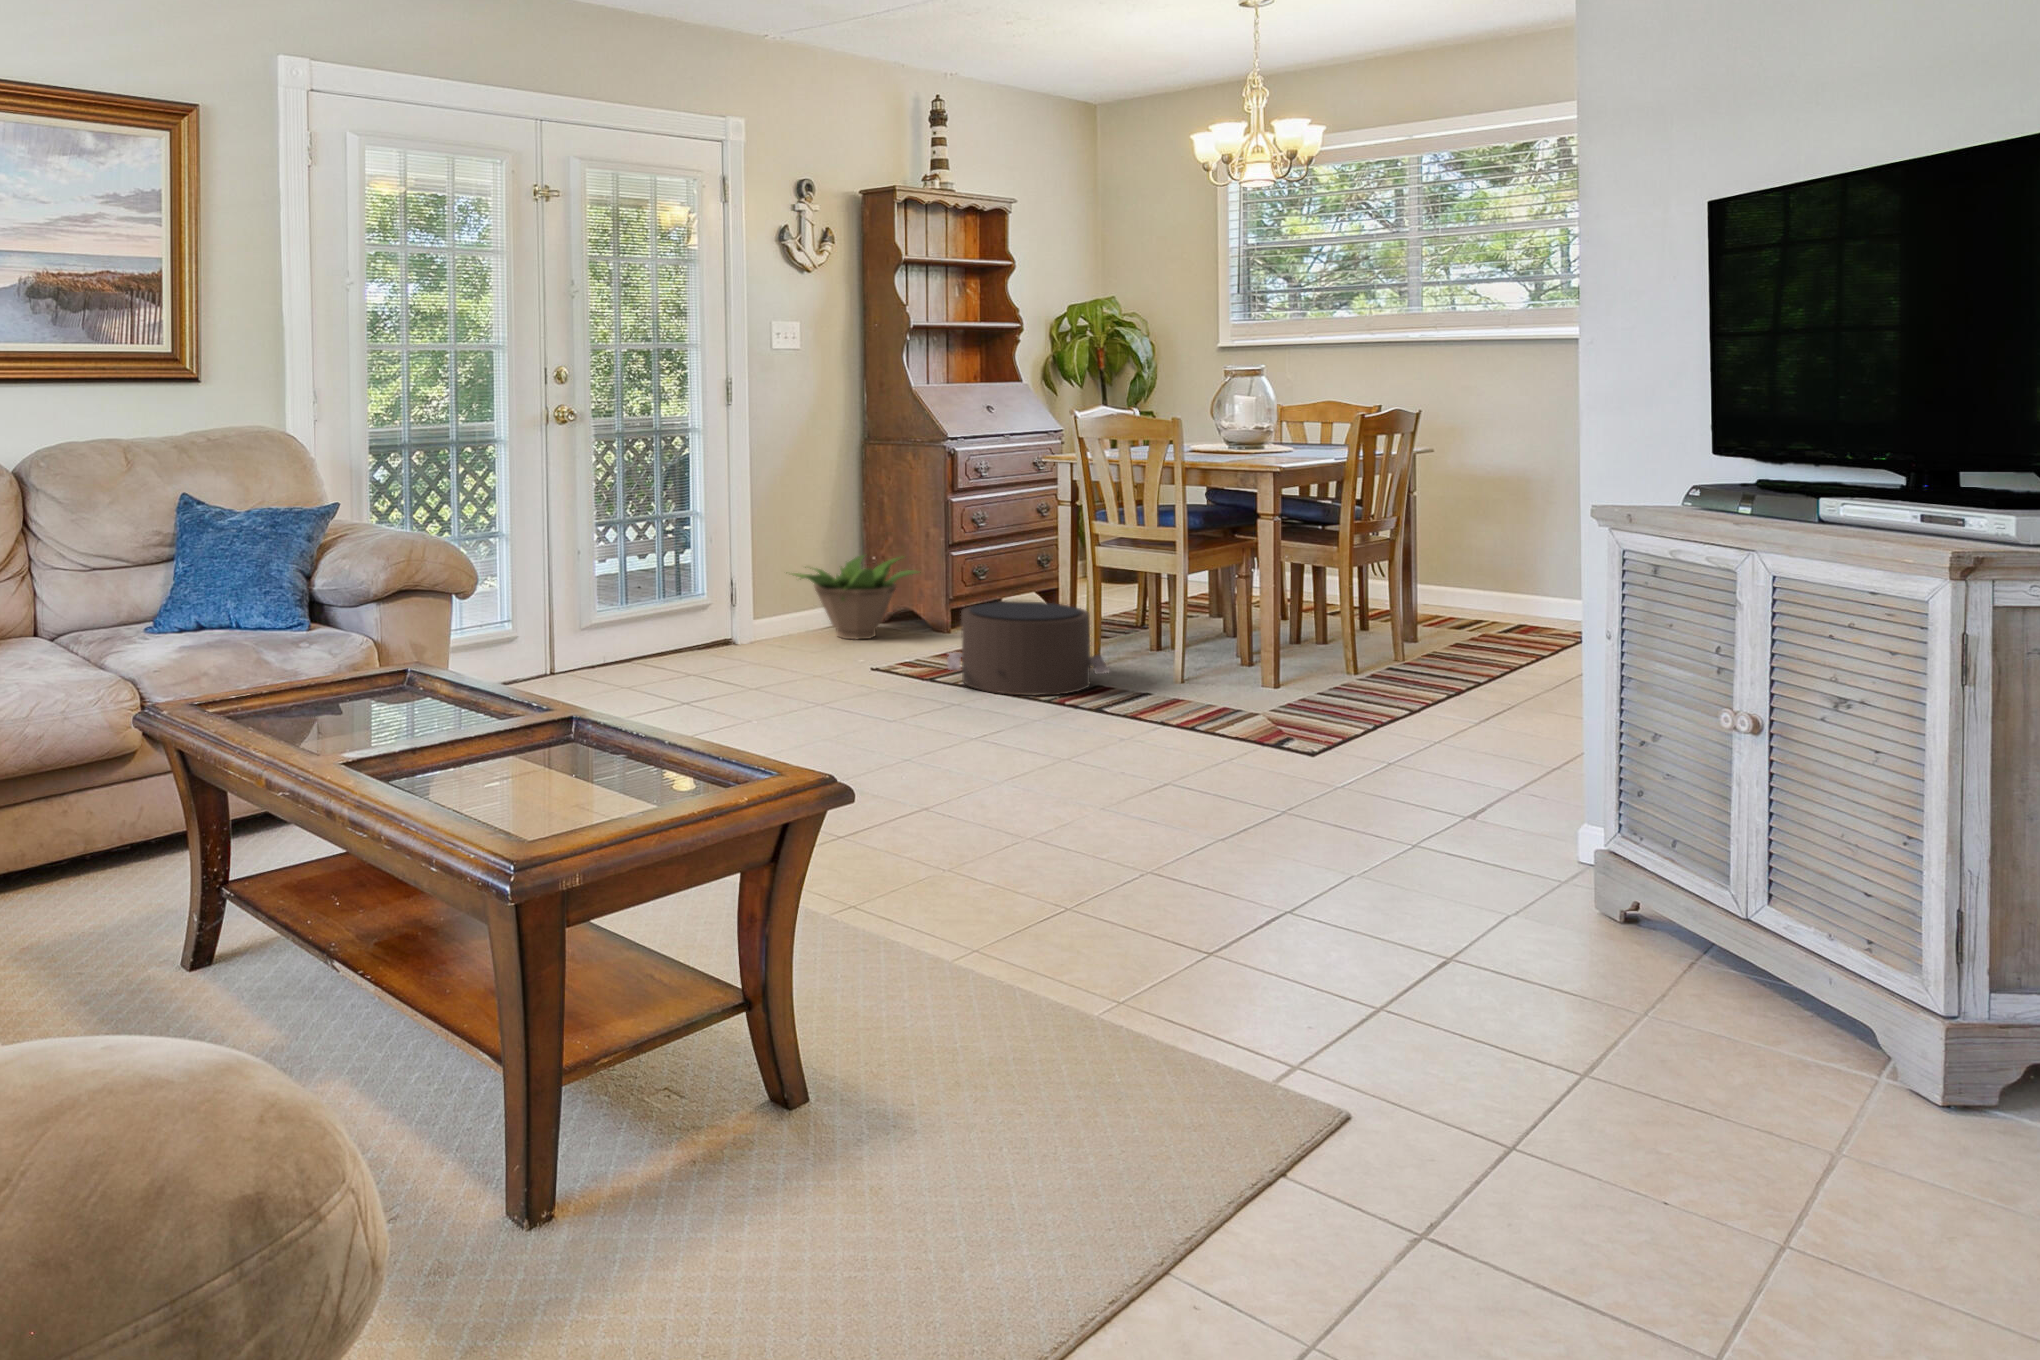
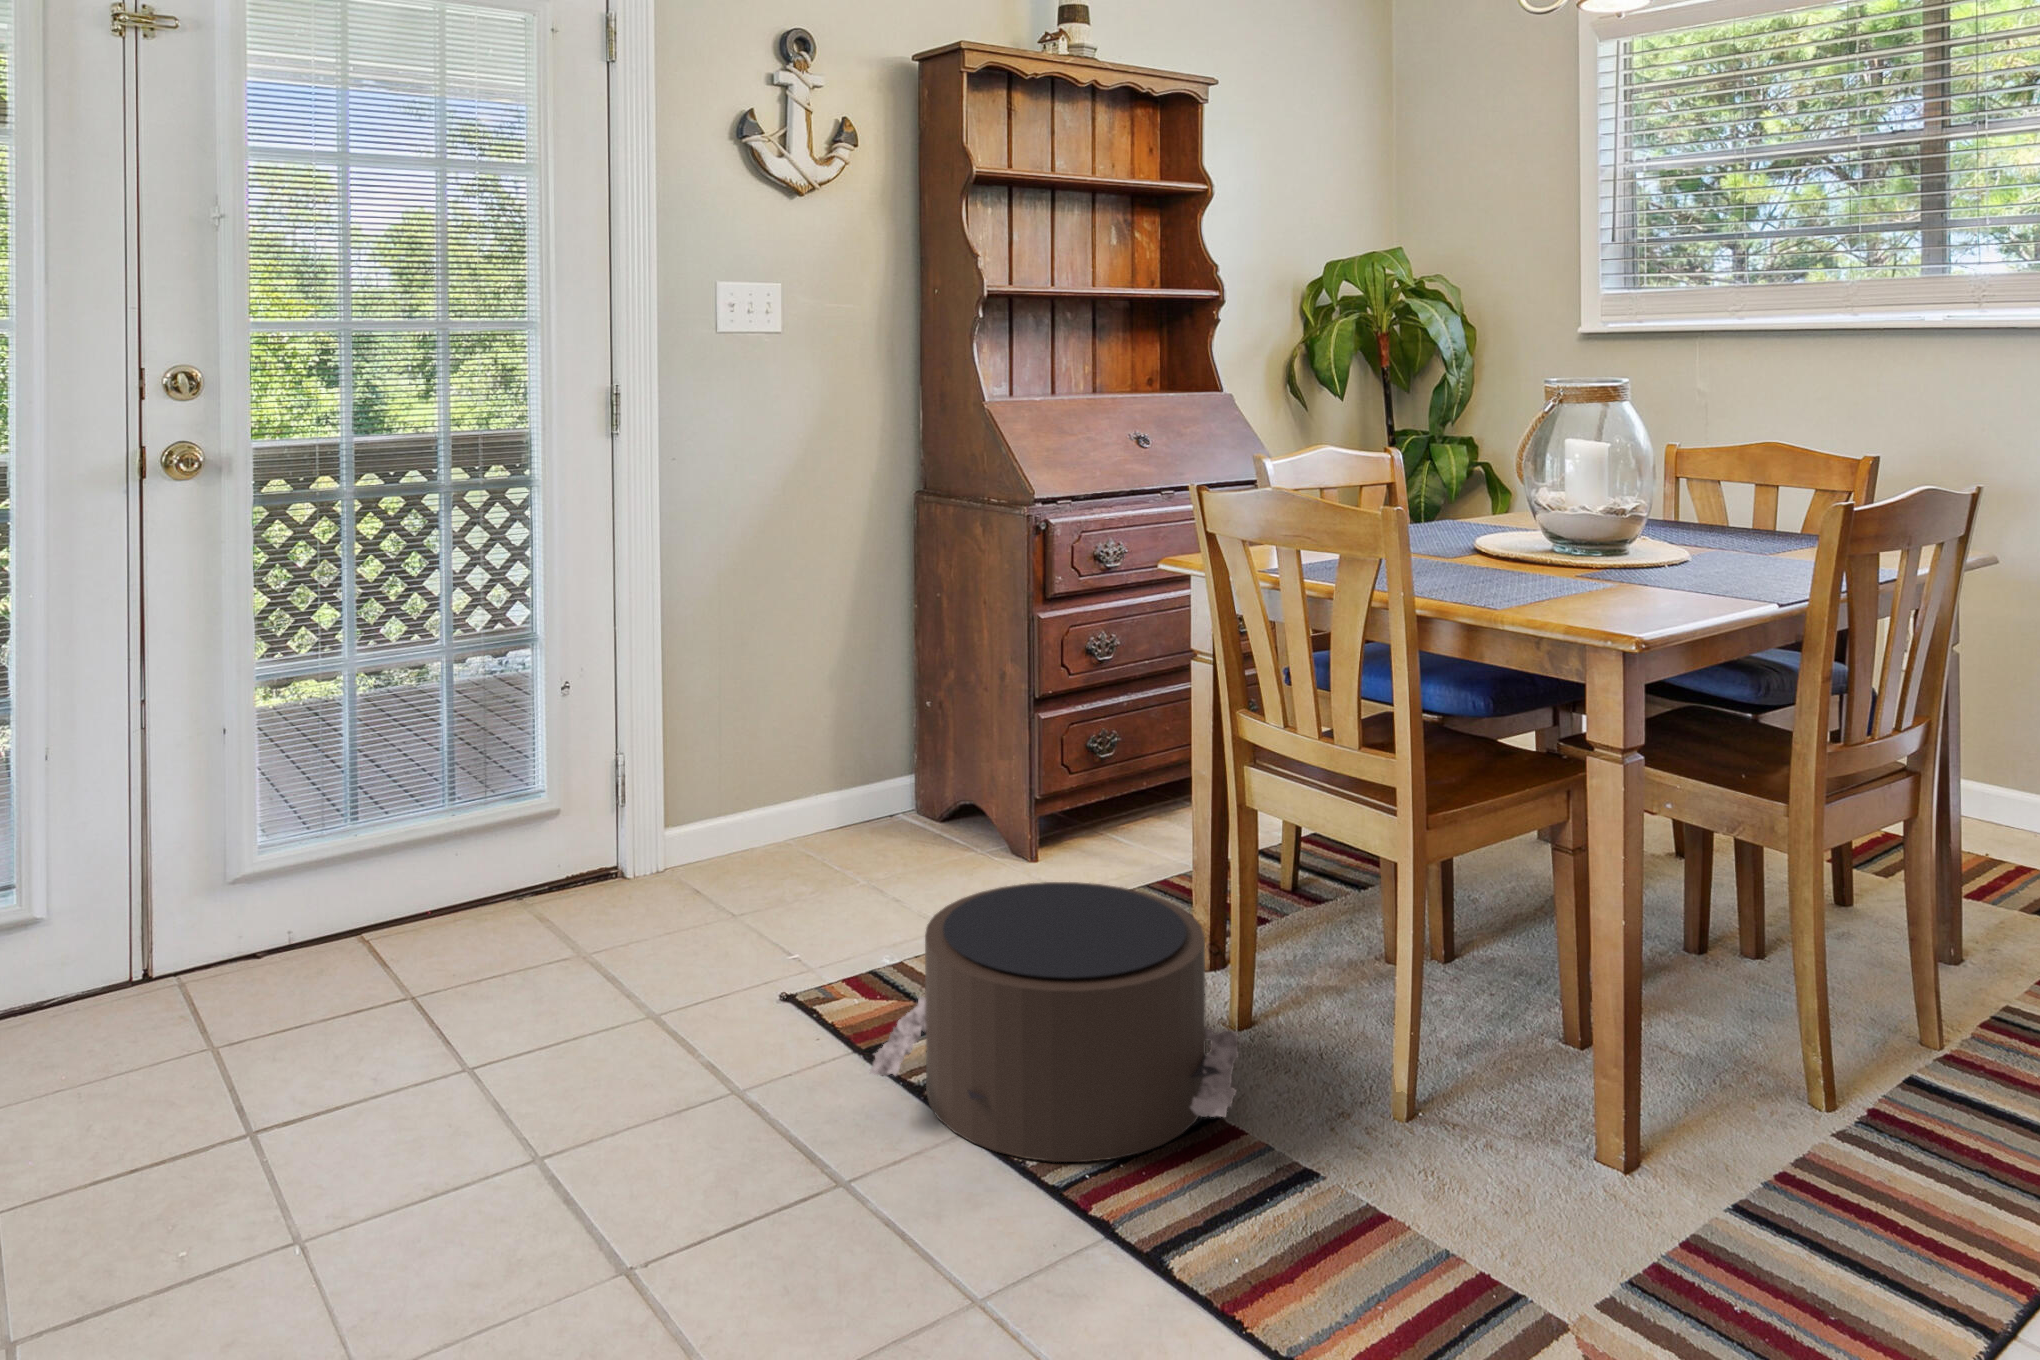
decorative plant: present [793,555,918,639] -> none [711,707,958,888]

